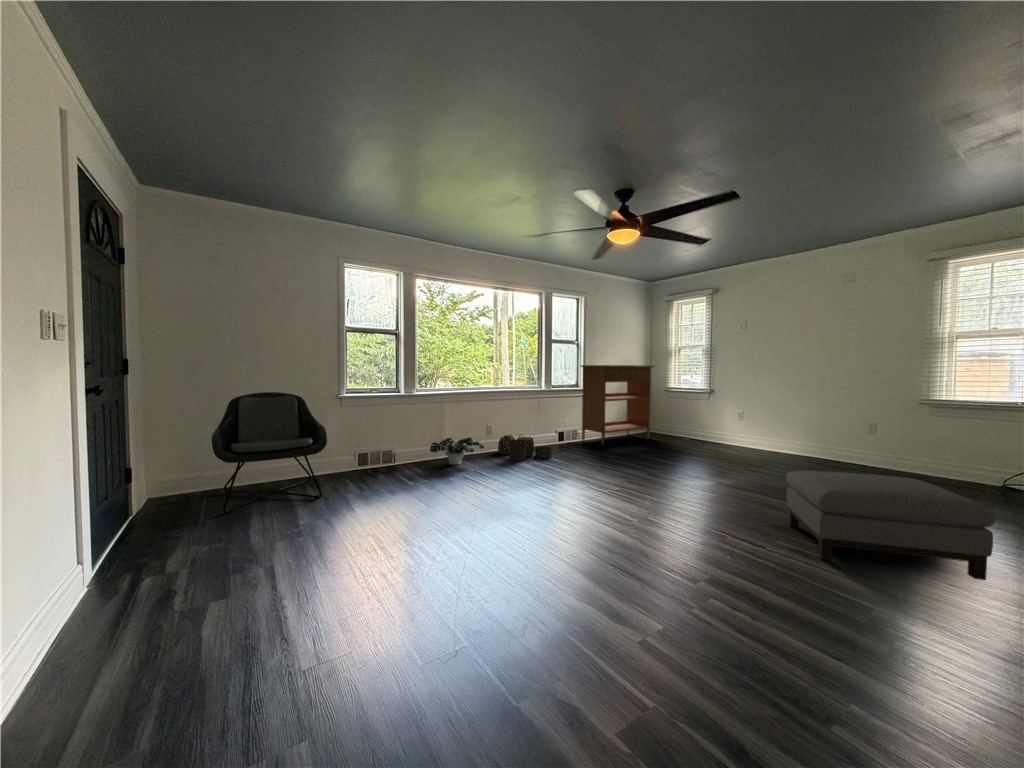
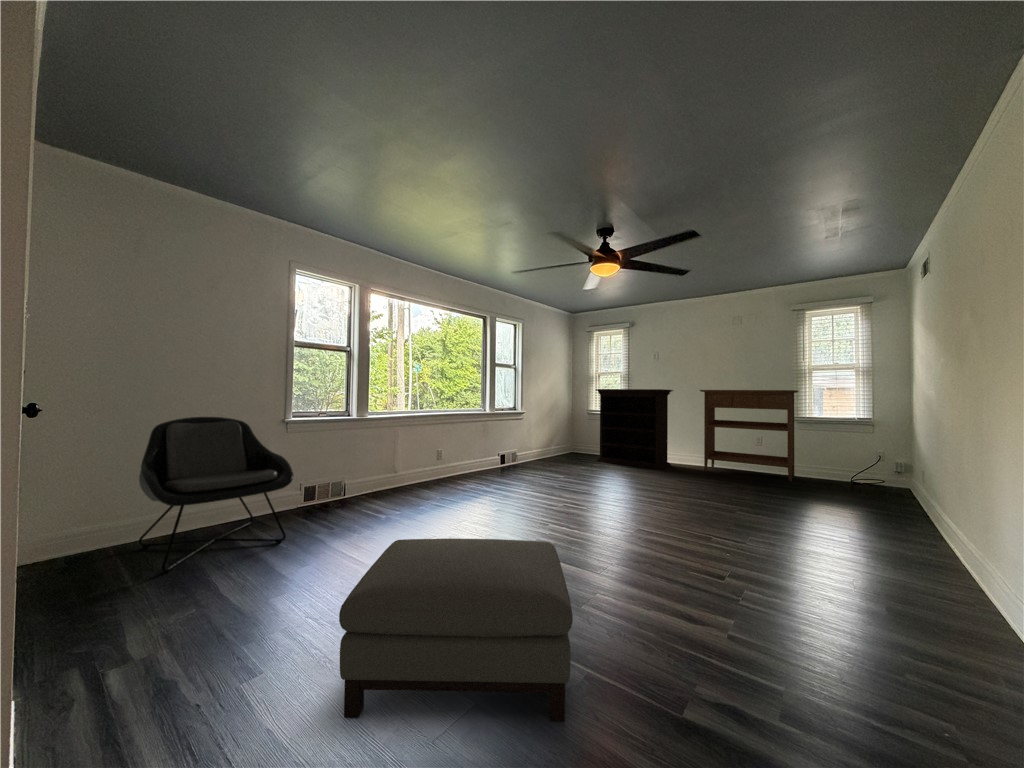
console table: present [581,365,655,445] -> present [700,390,799,482]
bookshelf: none [666,366,759,457] -> present [596,389,673,469]
woven basket: present [498,434,552,461] -> none [448,458,506,485]
potted plant: present [430,438,484,465] -> none [389,463,444,493]
ottoman: present [786,471,995,580] -> present [339,538,573,721]

